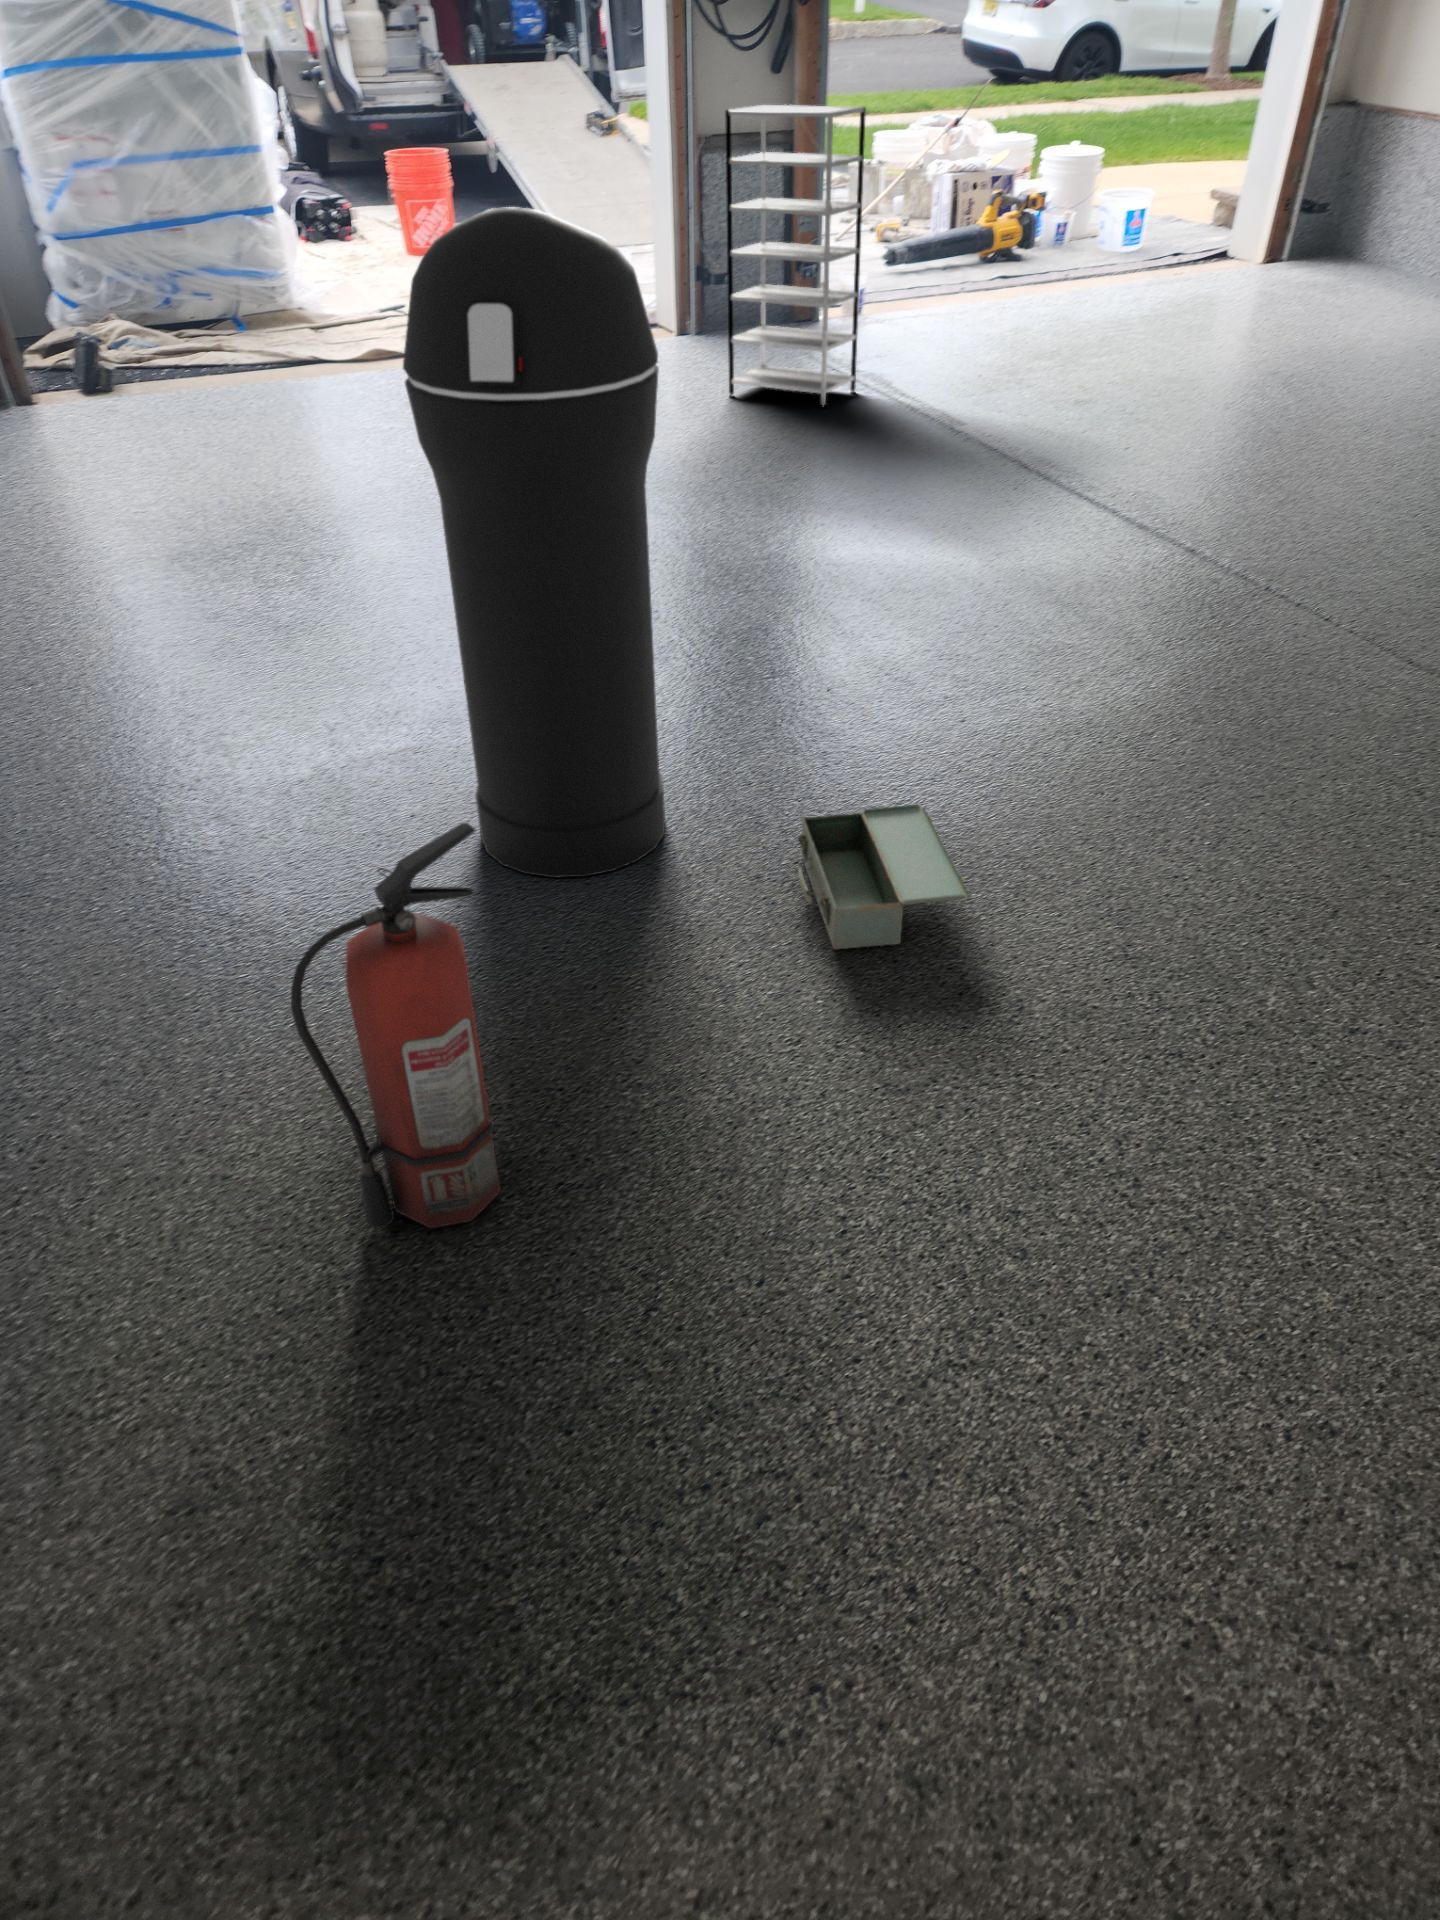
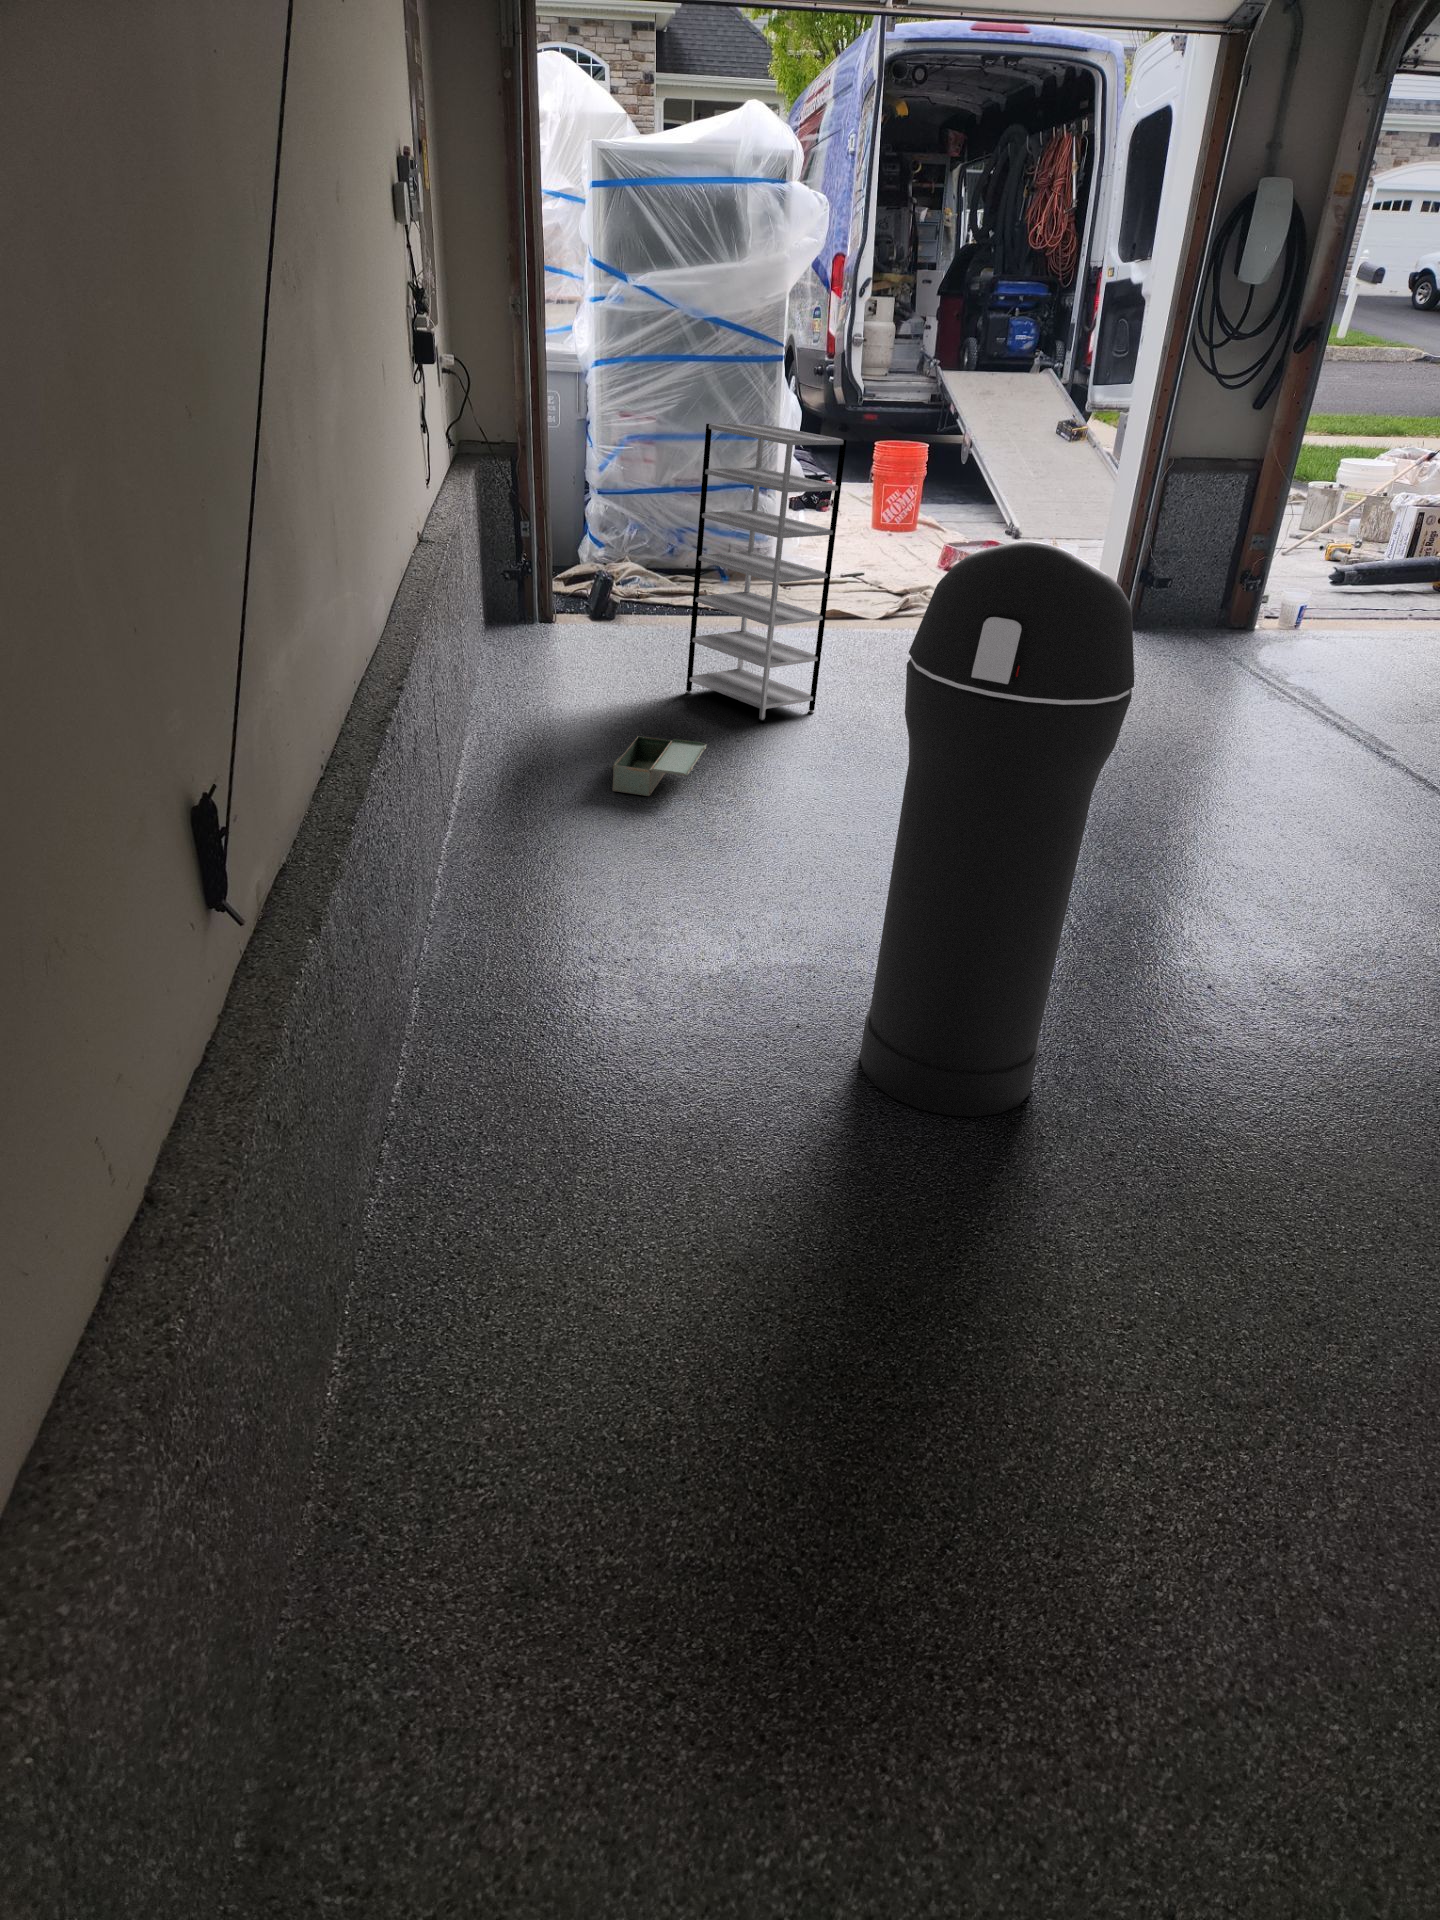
shelving unit: present [725,105,866,407] -> present [686,424,846,723]
toolbox: present [798,804,968,949] -> present [612,736,707,796]
fire extinguisher: present [291,823,500,1229] -> none [706,1054,904,1409]

